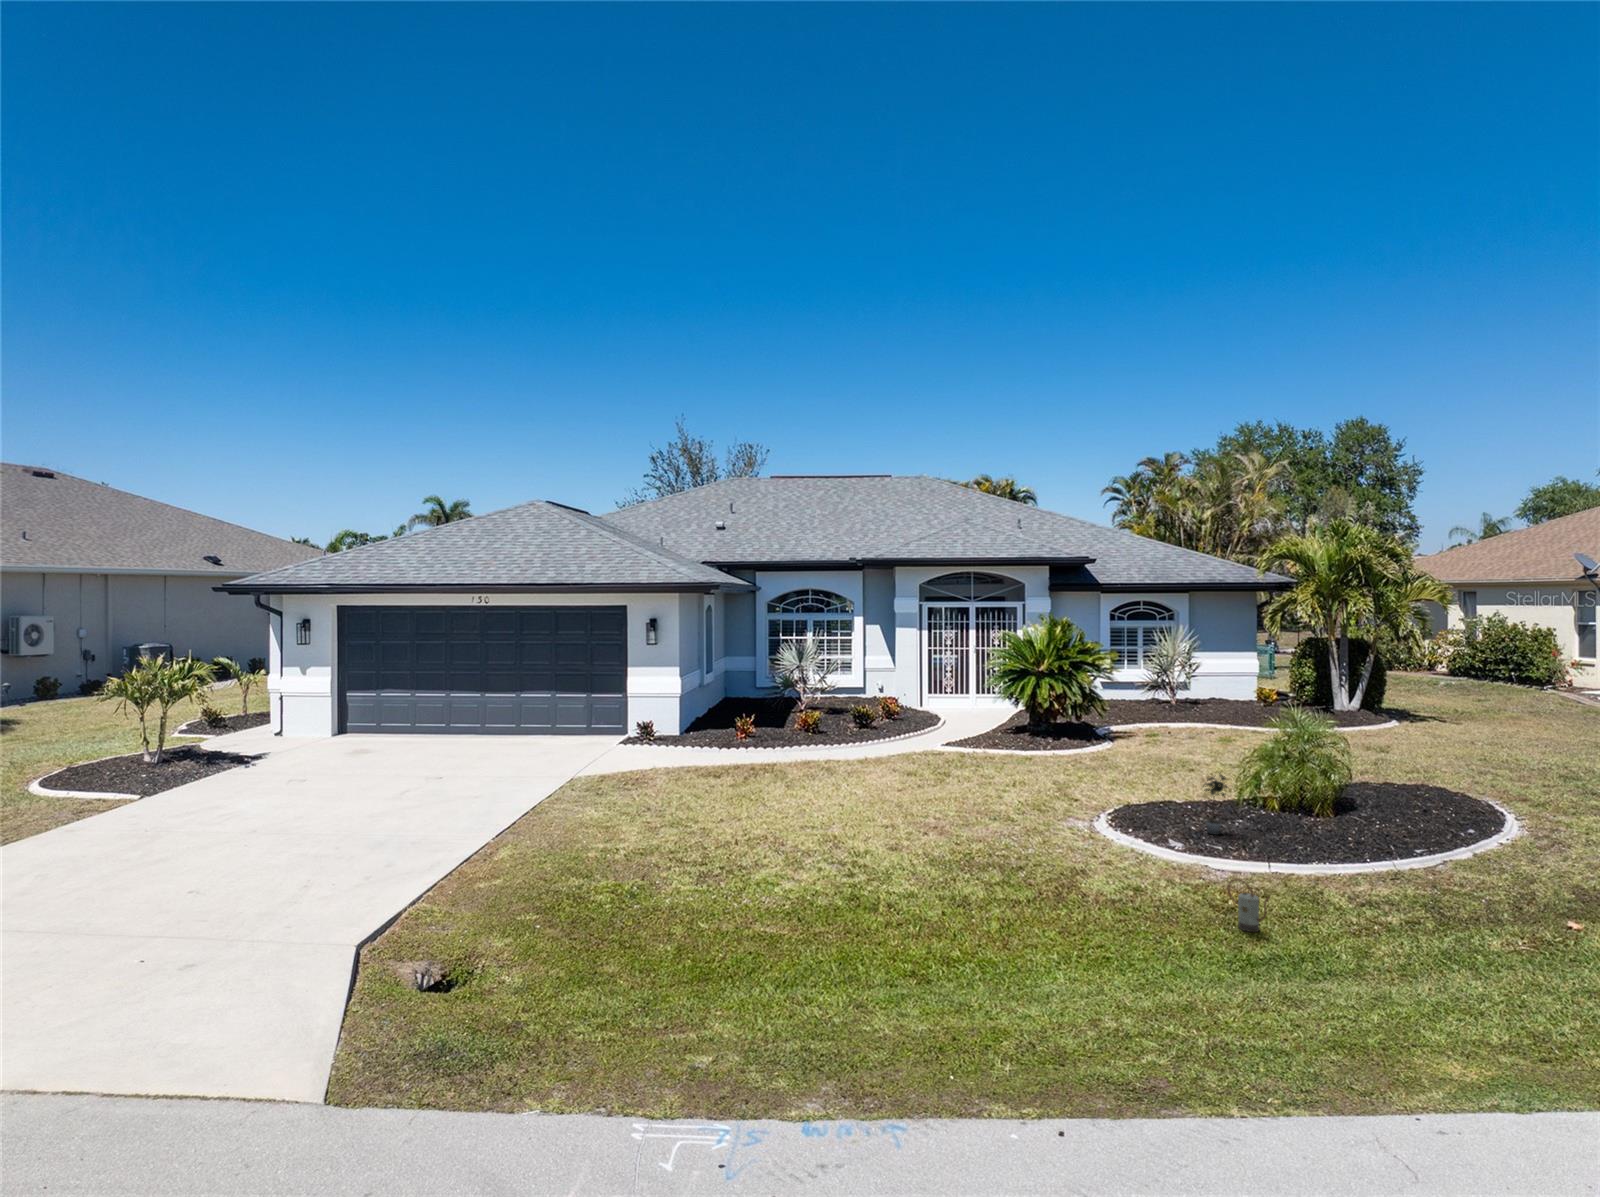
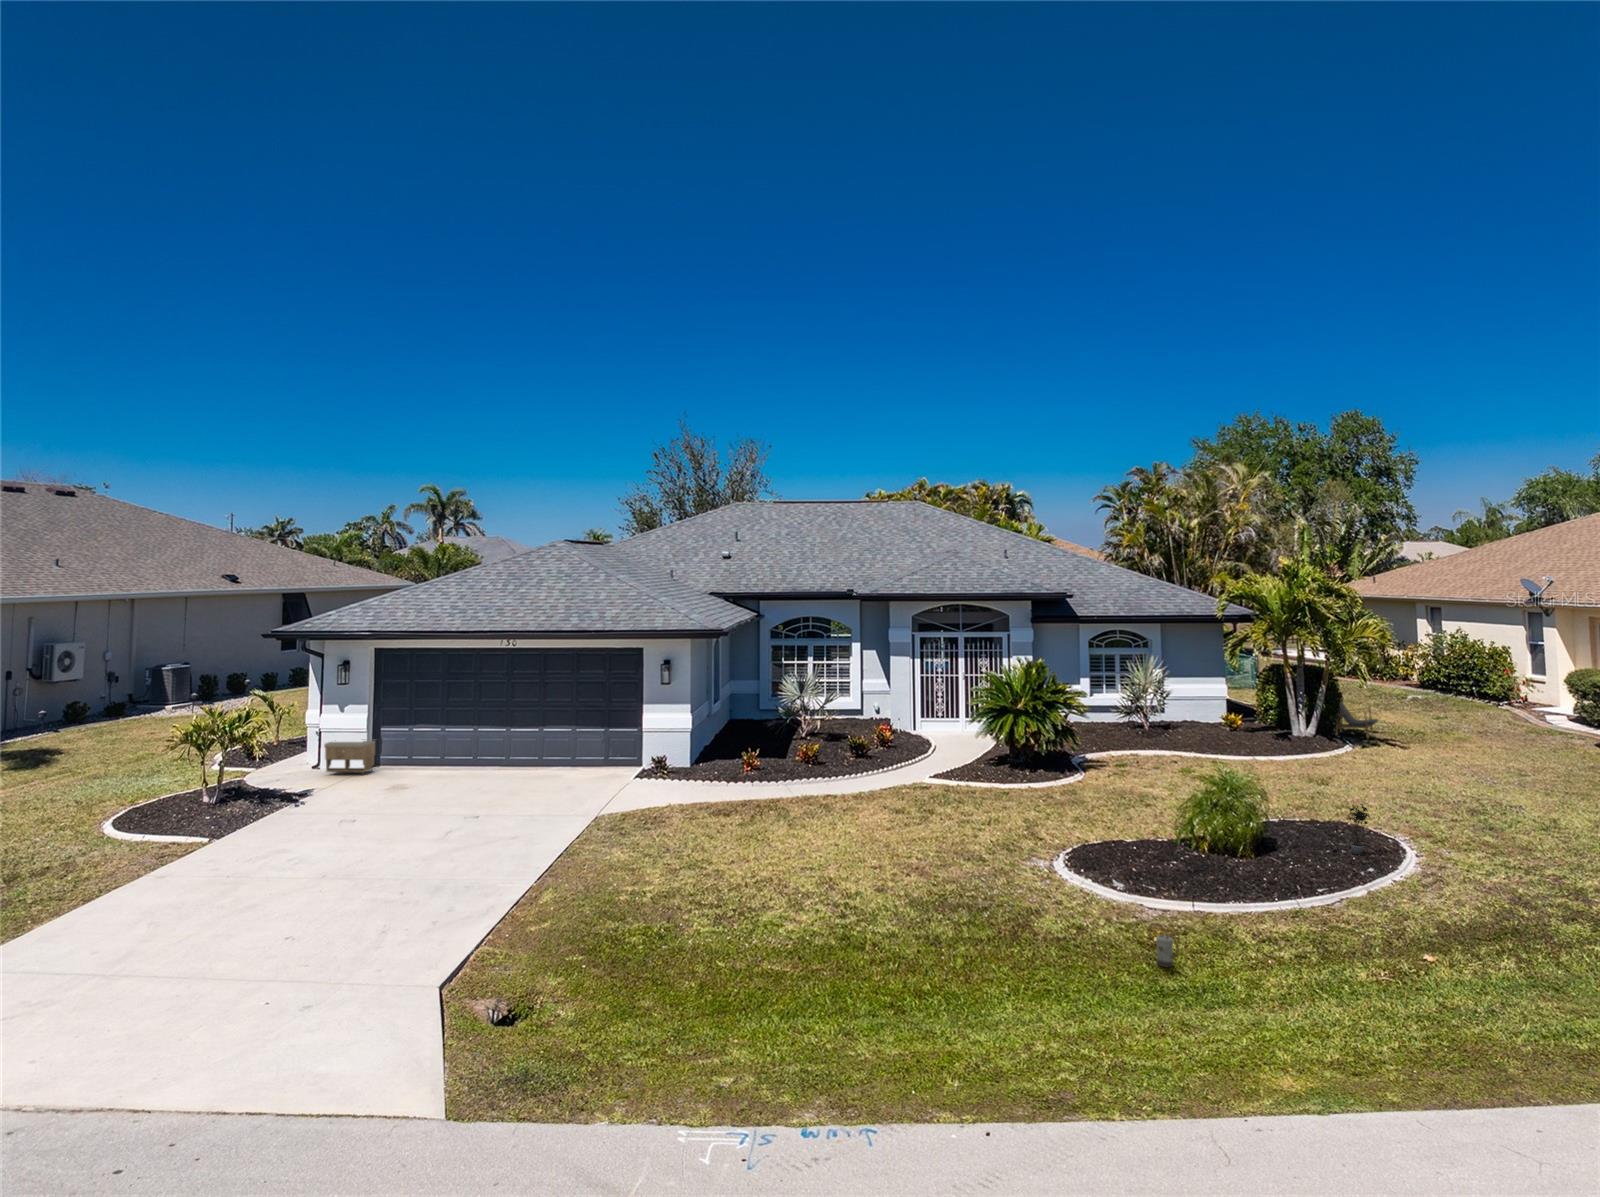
lounge chair: none [1377,672,1427,716] -> present [1336,698,1378,737]
storage bench: none [273,703,334,741] -> present [324,741,375,774]
potted plant: present [1203,775,1227,835] -> present [1348,804,1370,855]

